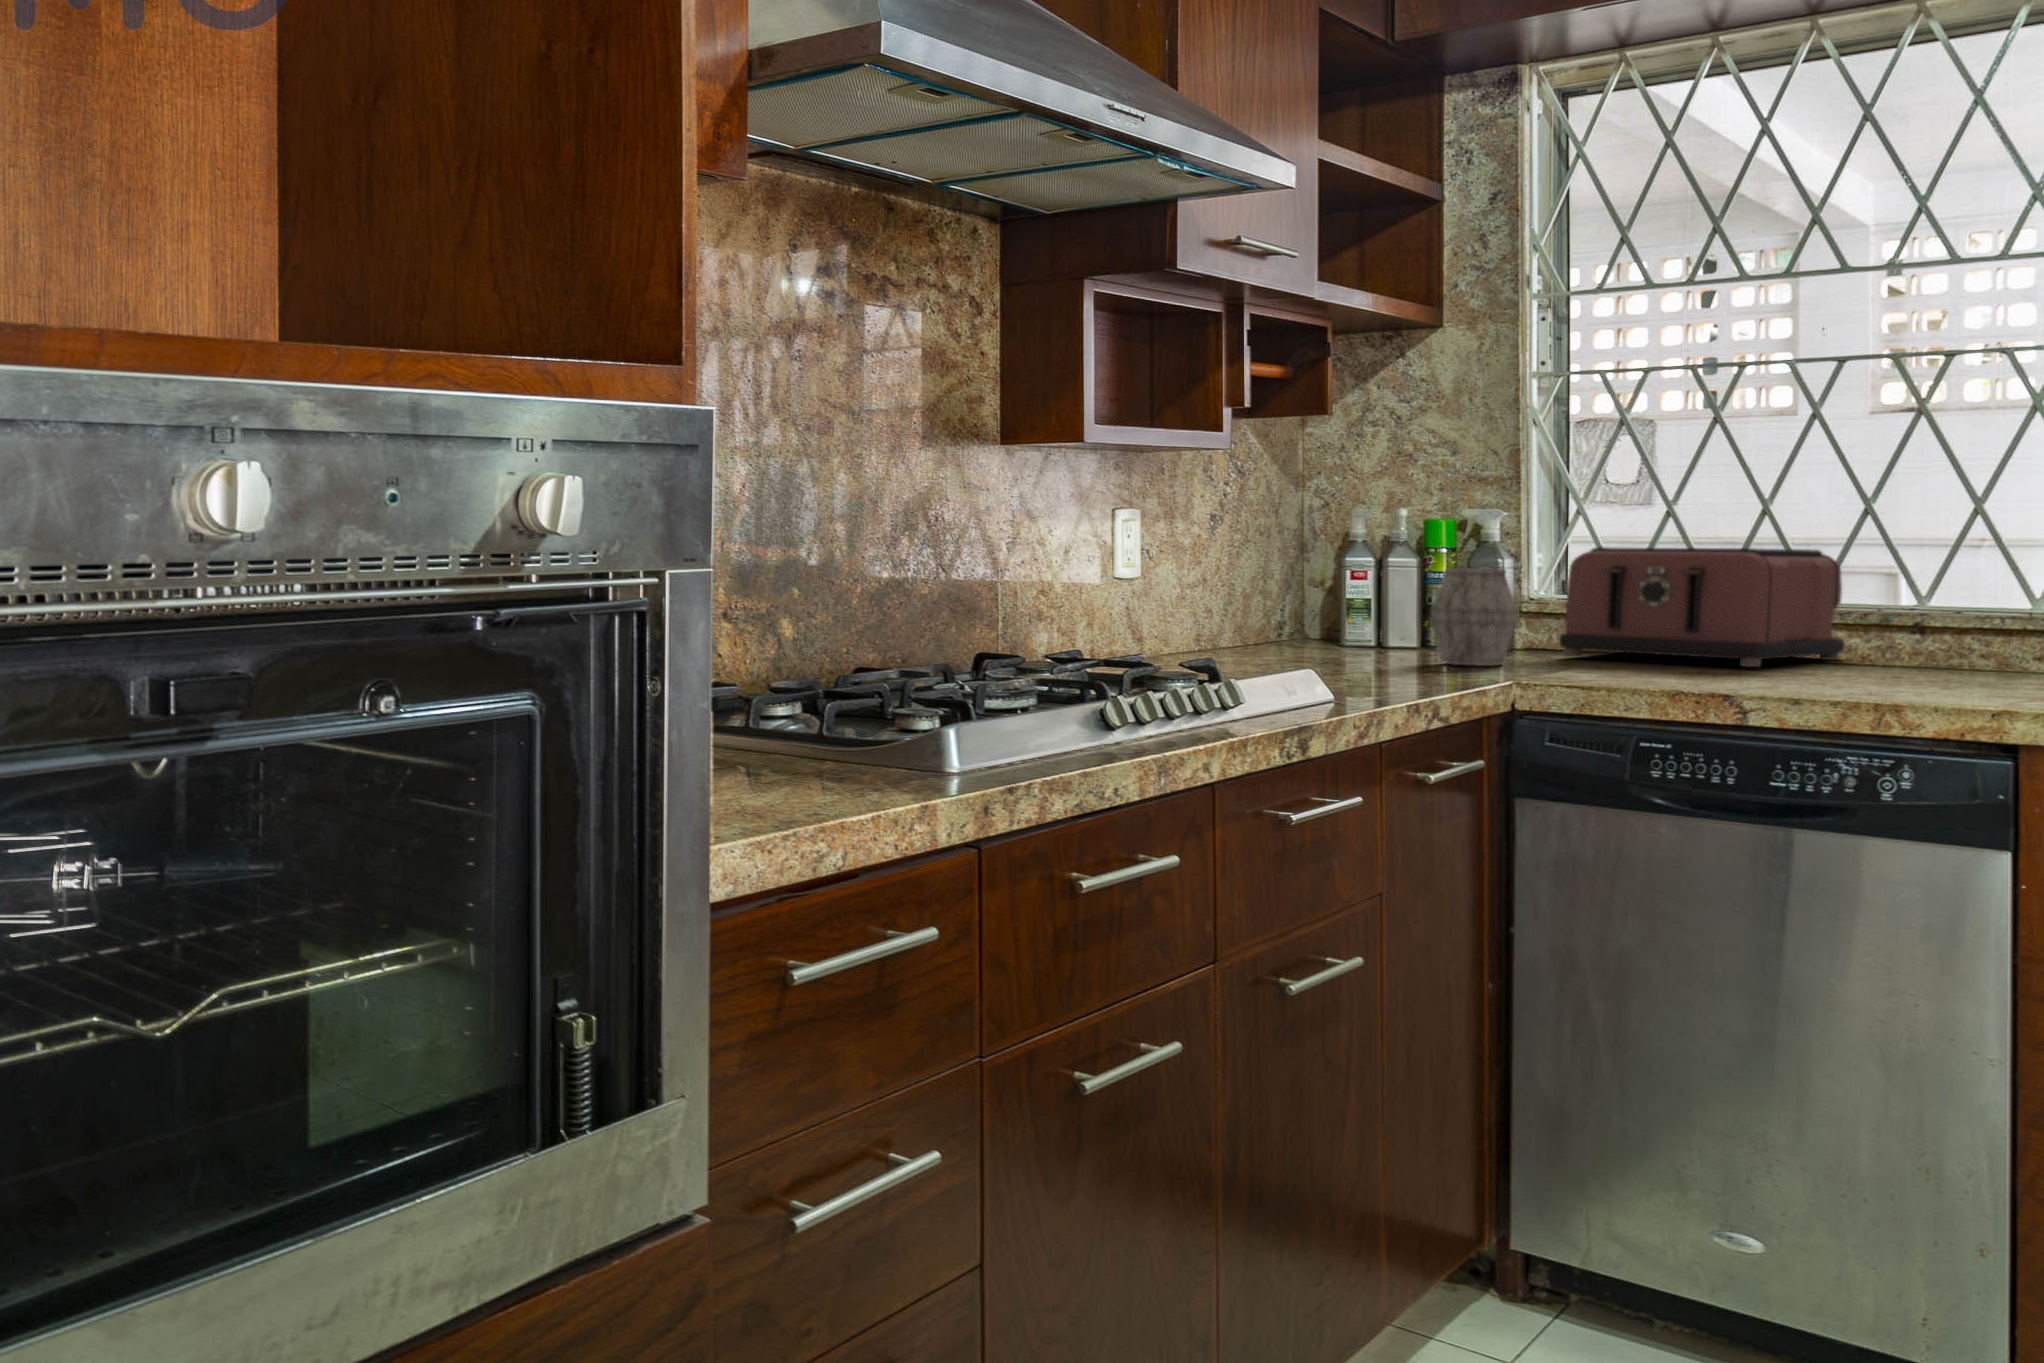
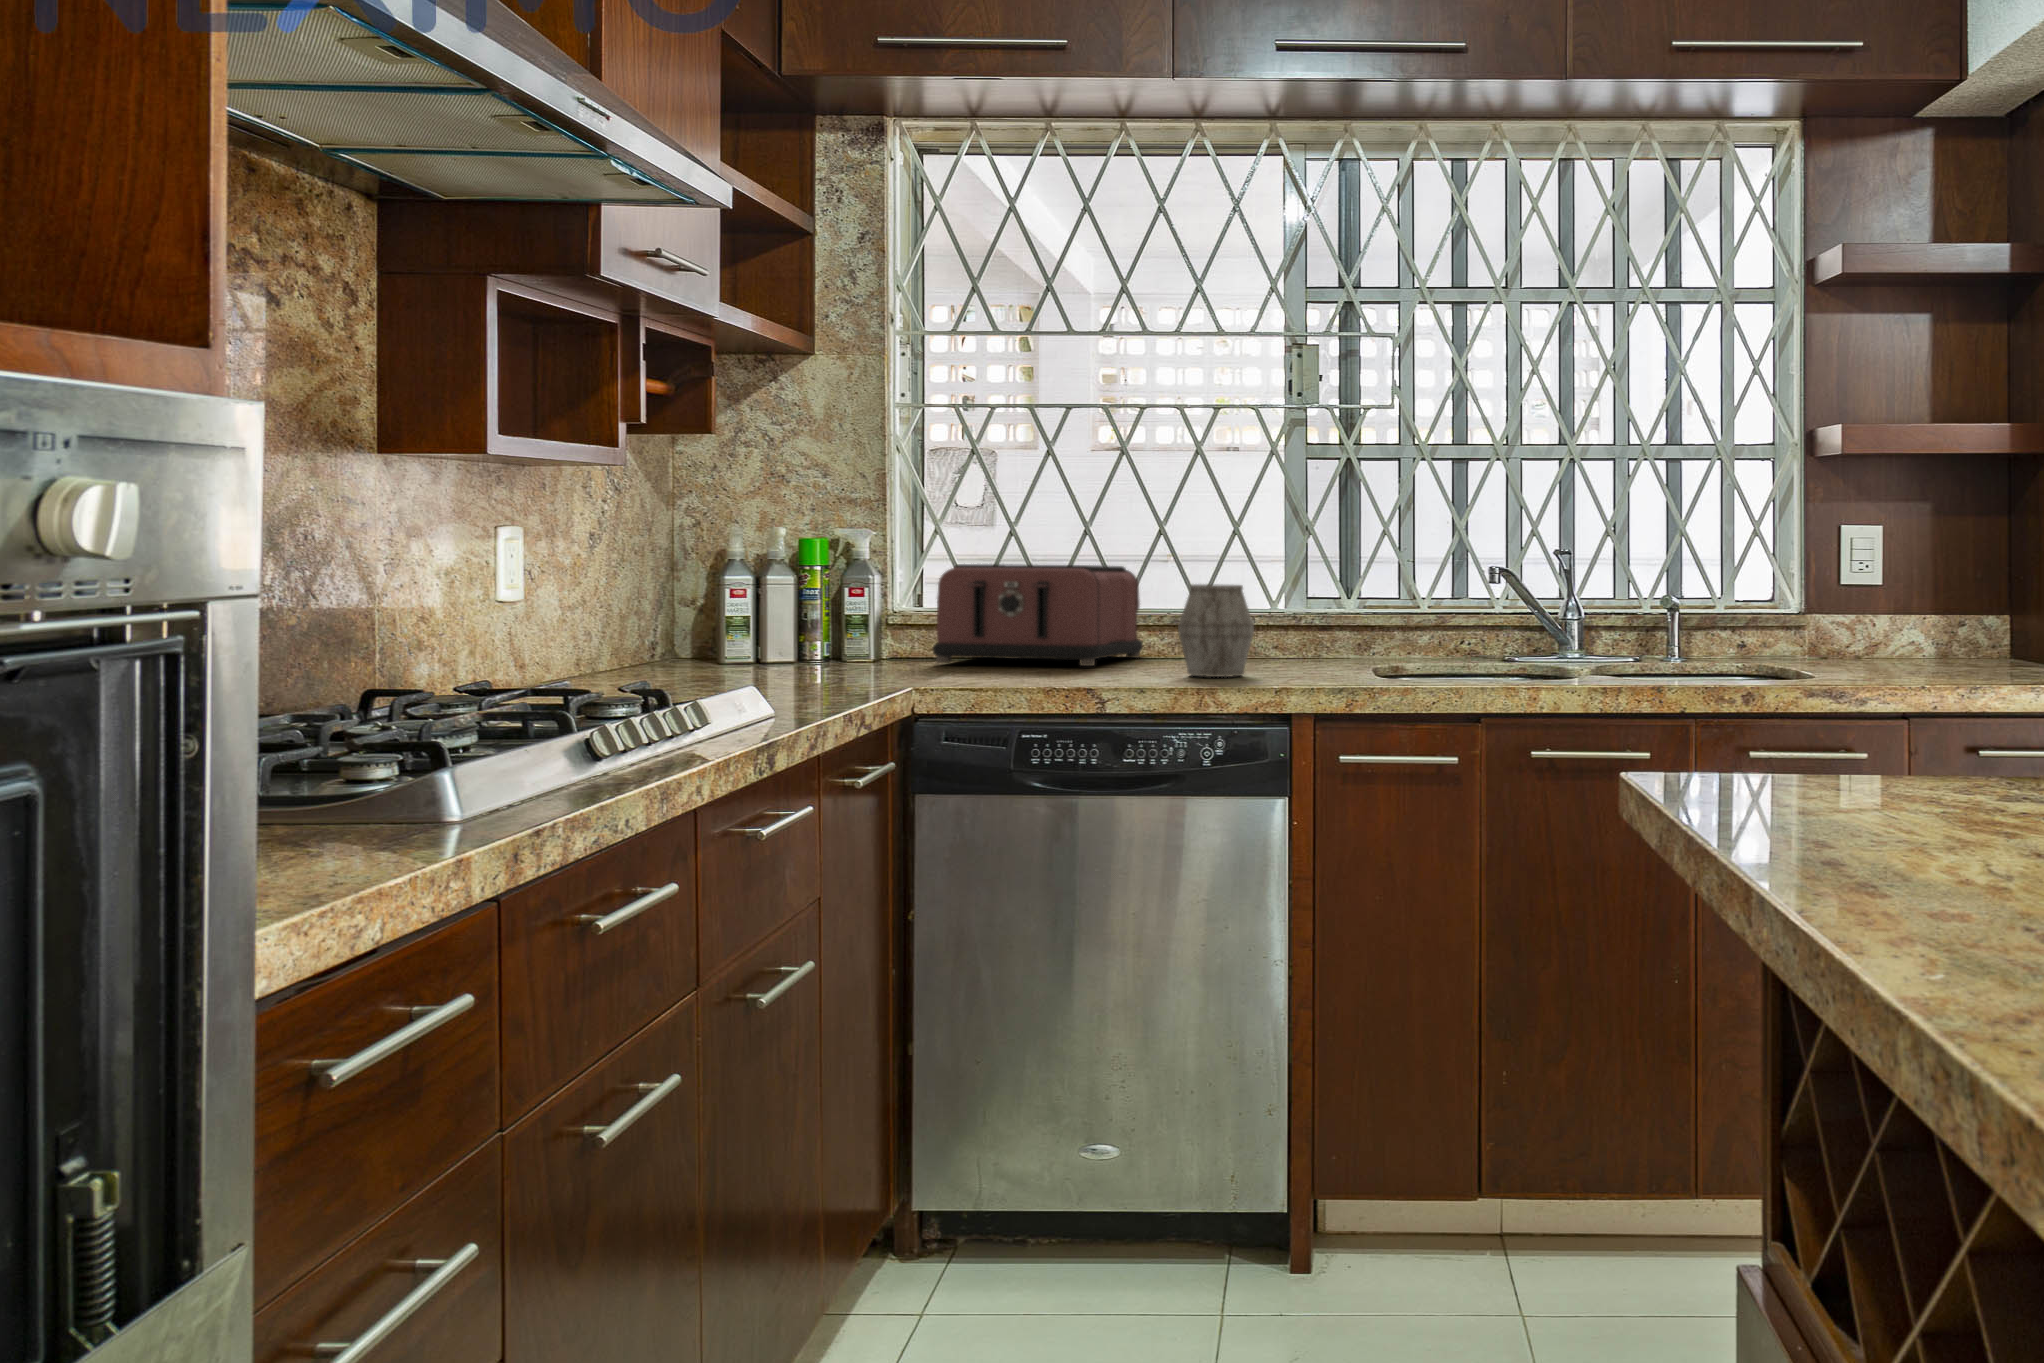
mug: present [1431,568,1518,666] -> present [1178,584,1254,677]

